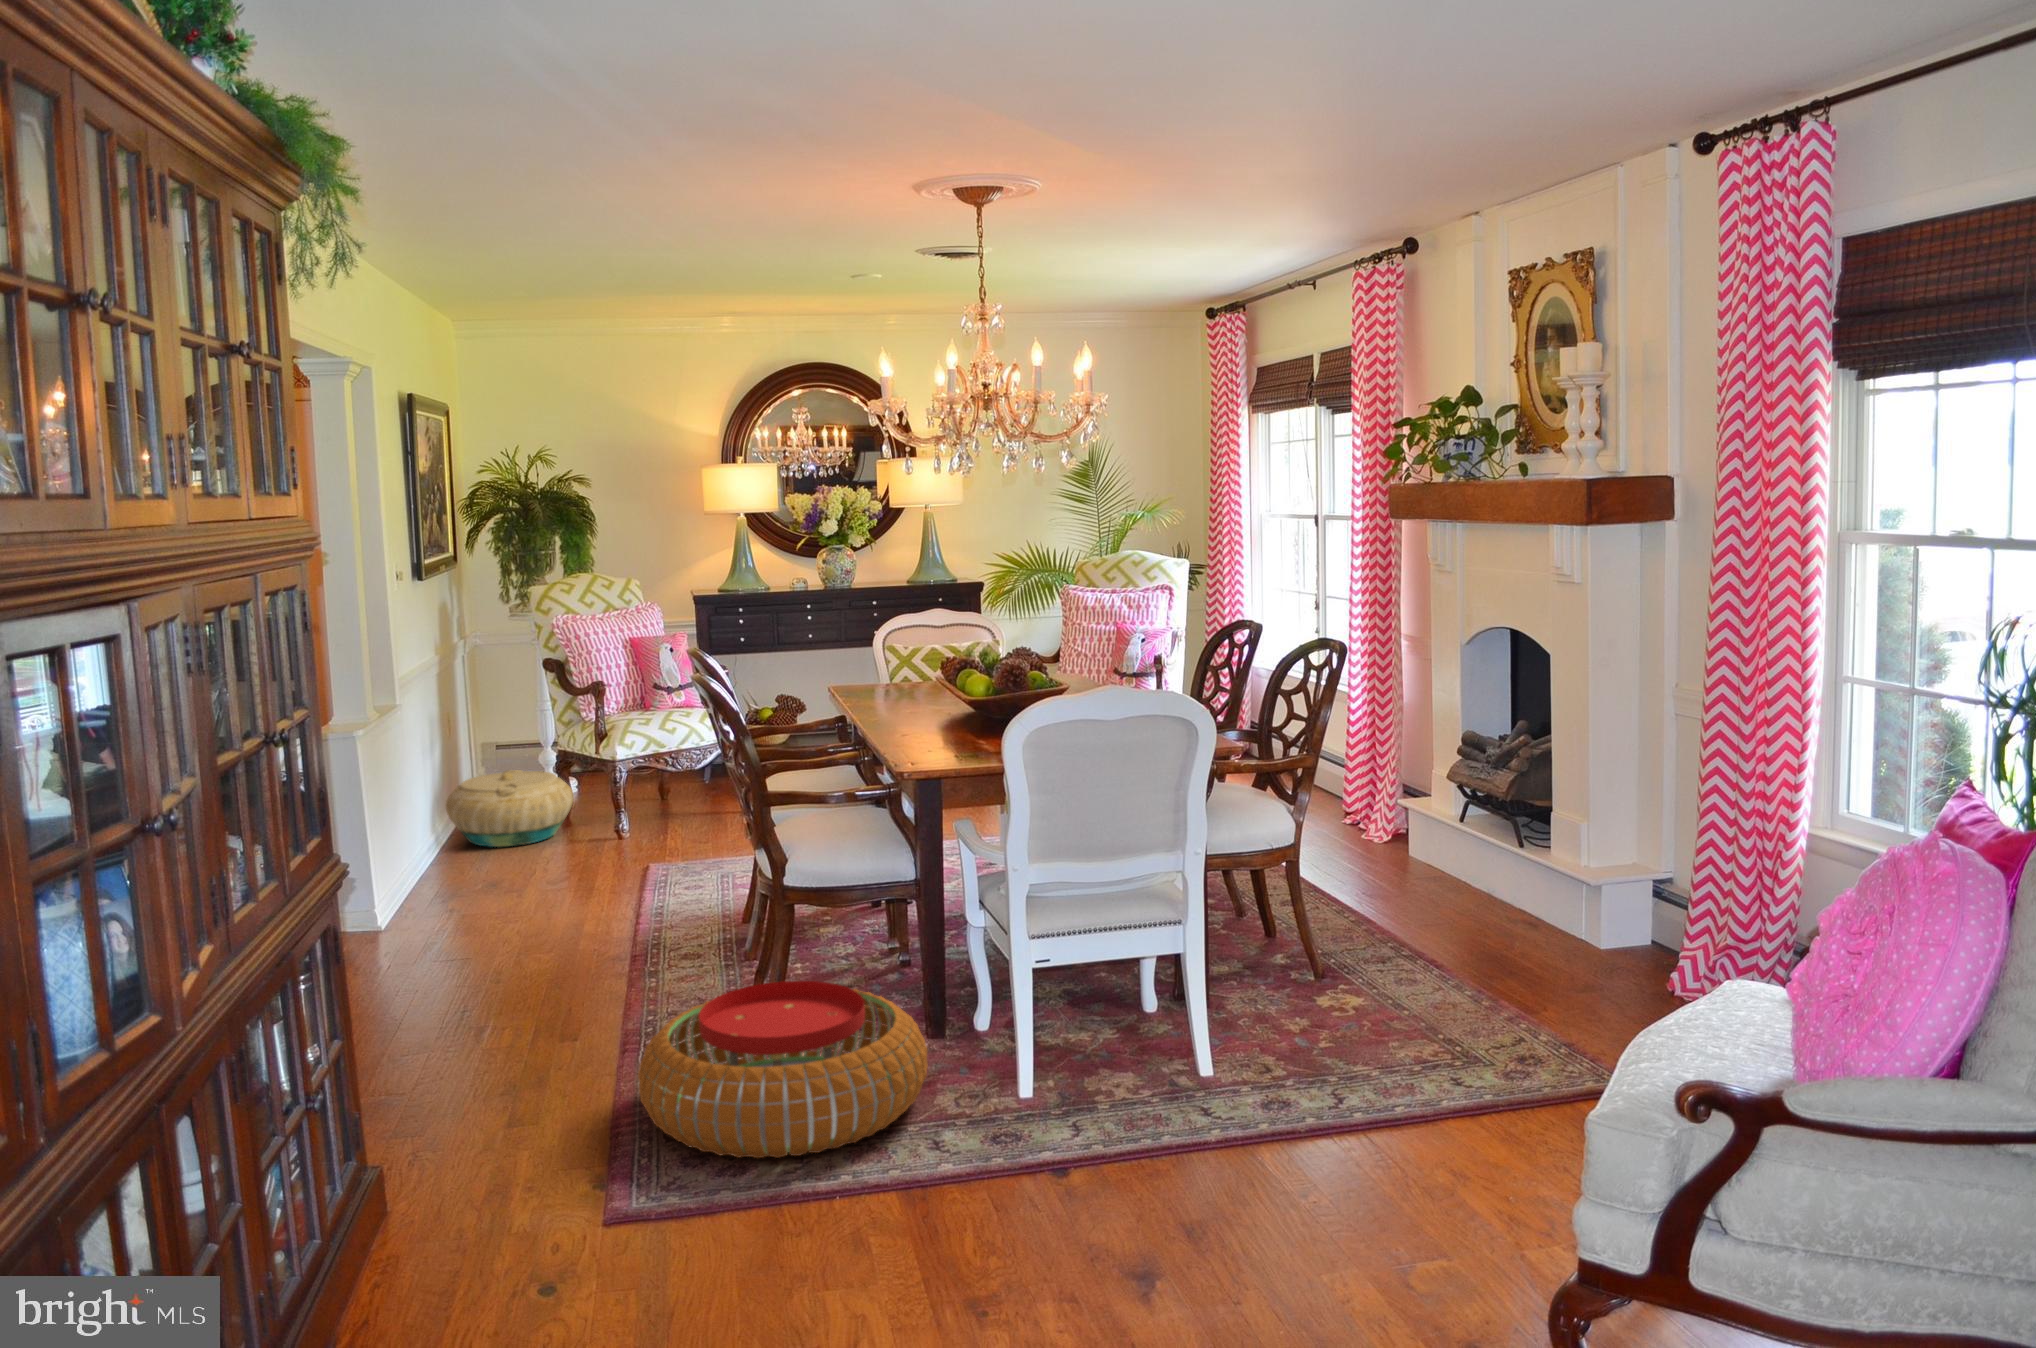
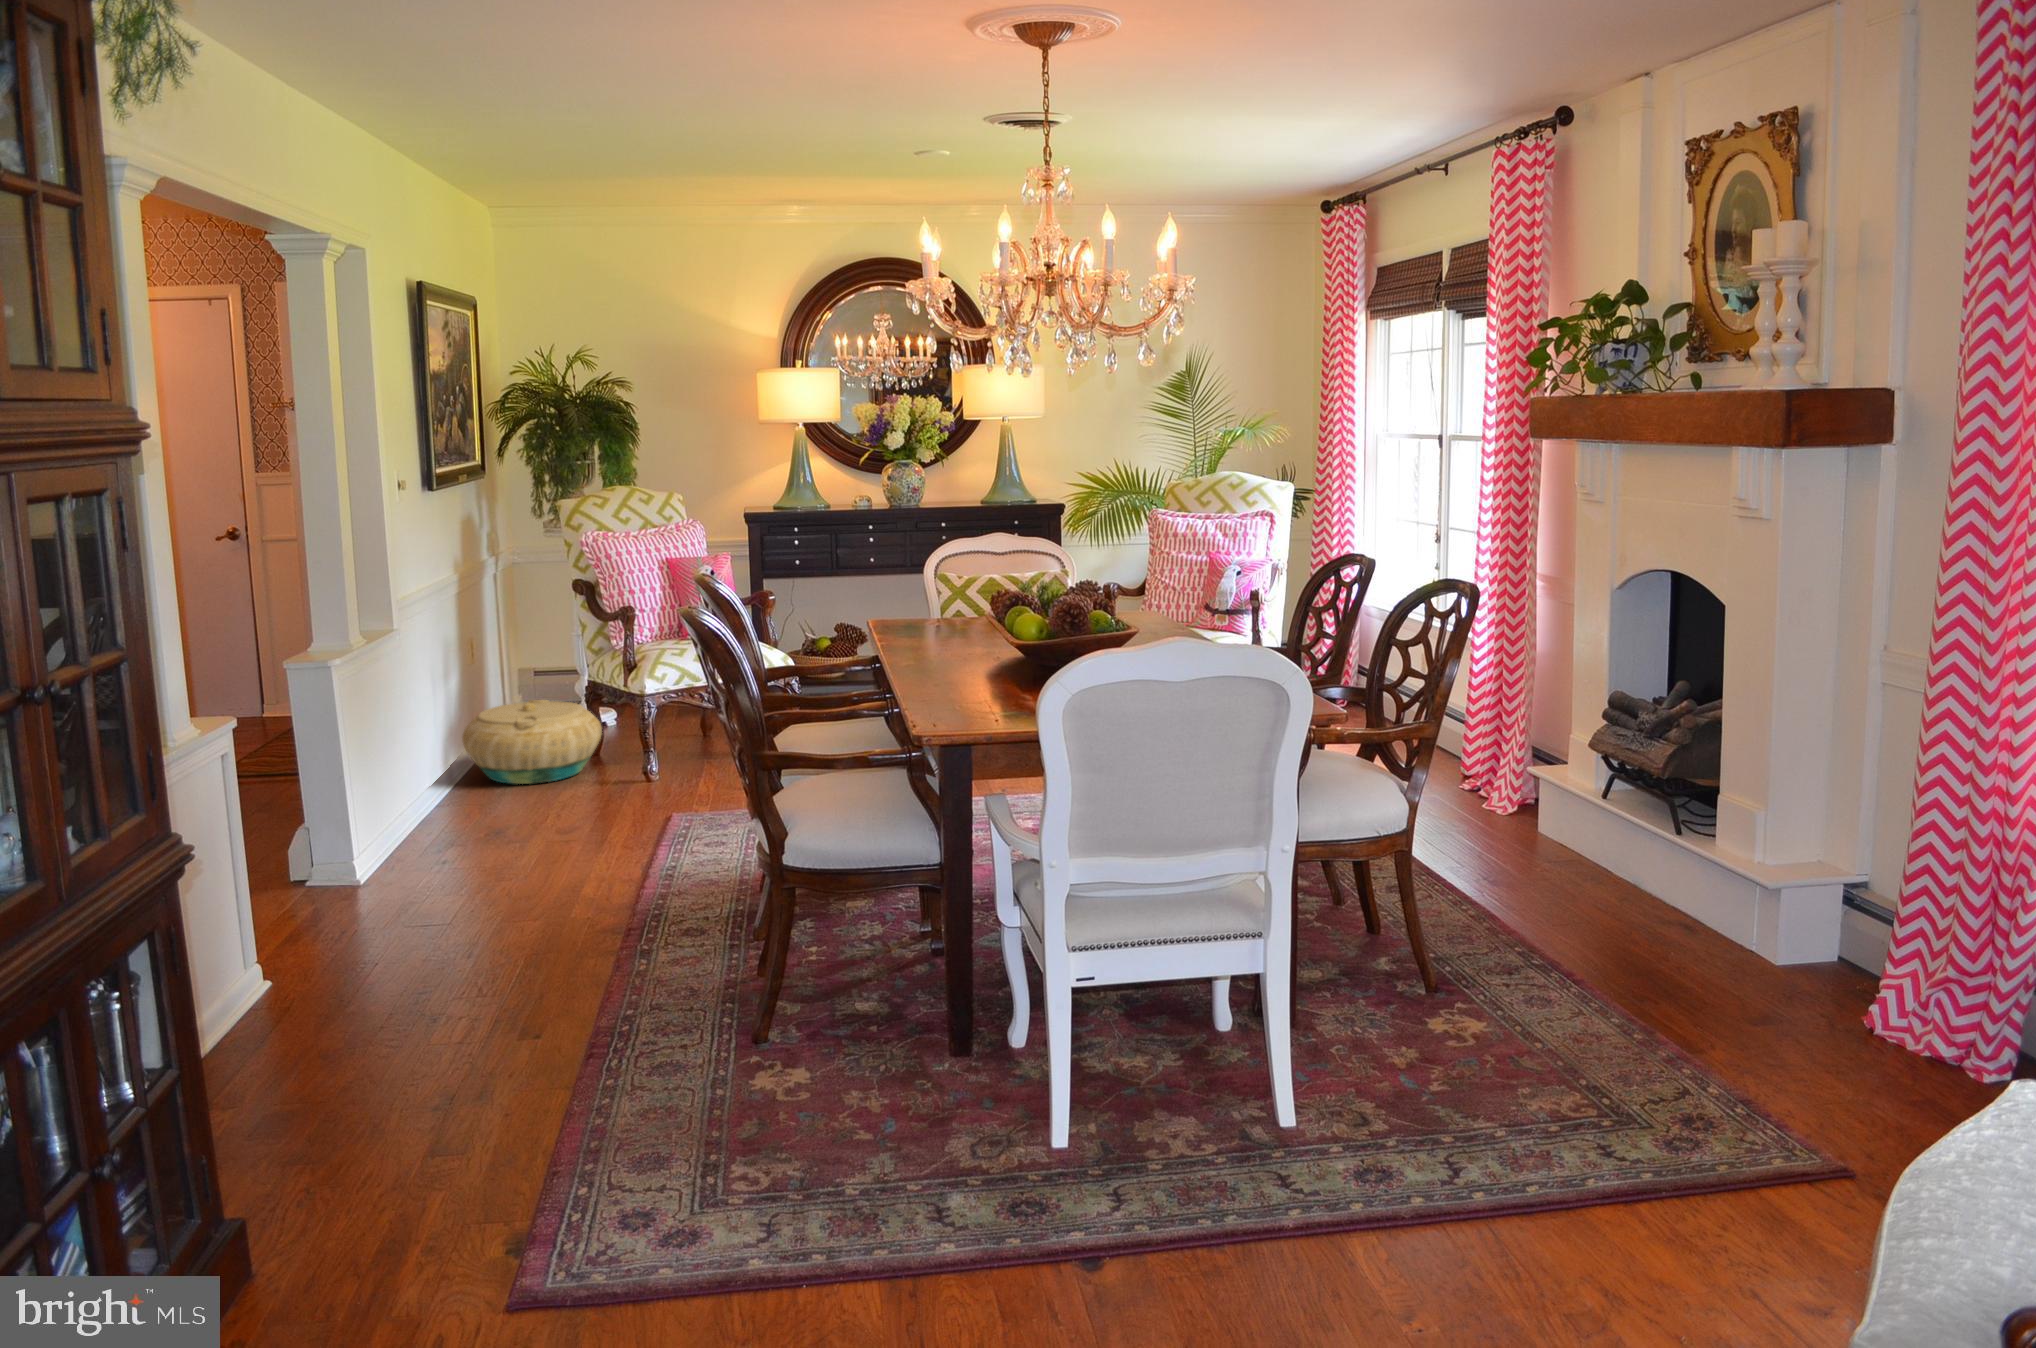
pouf: present [637,981,928,1158] -> none [578,987,939,1224]

